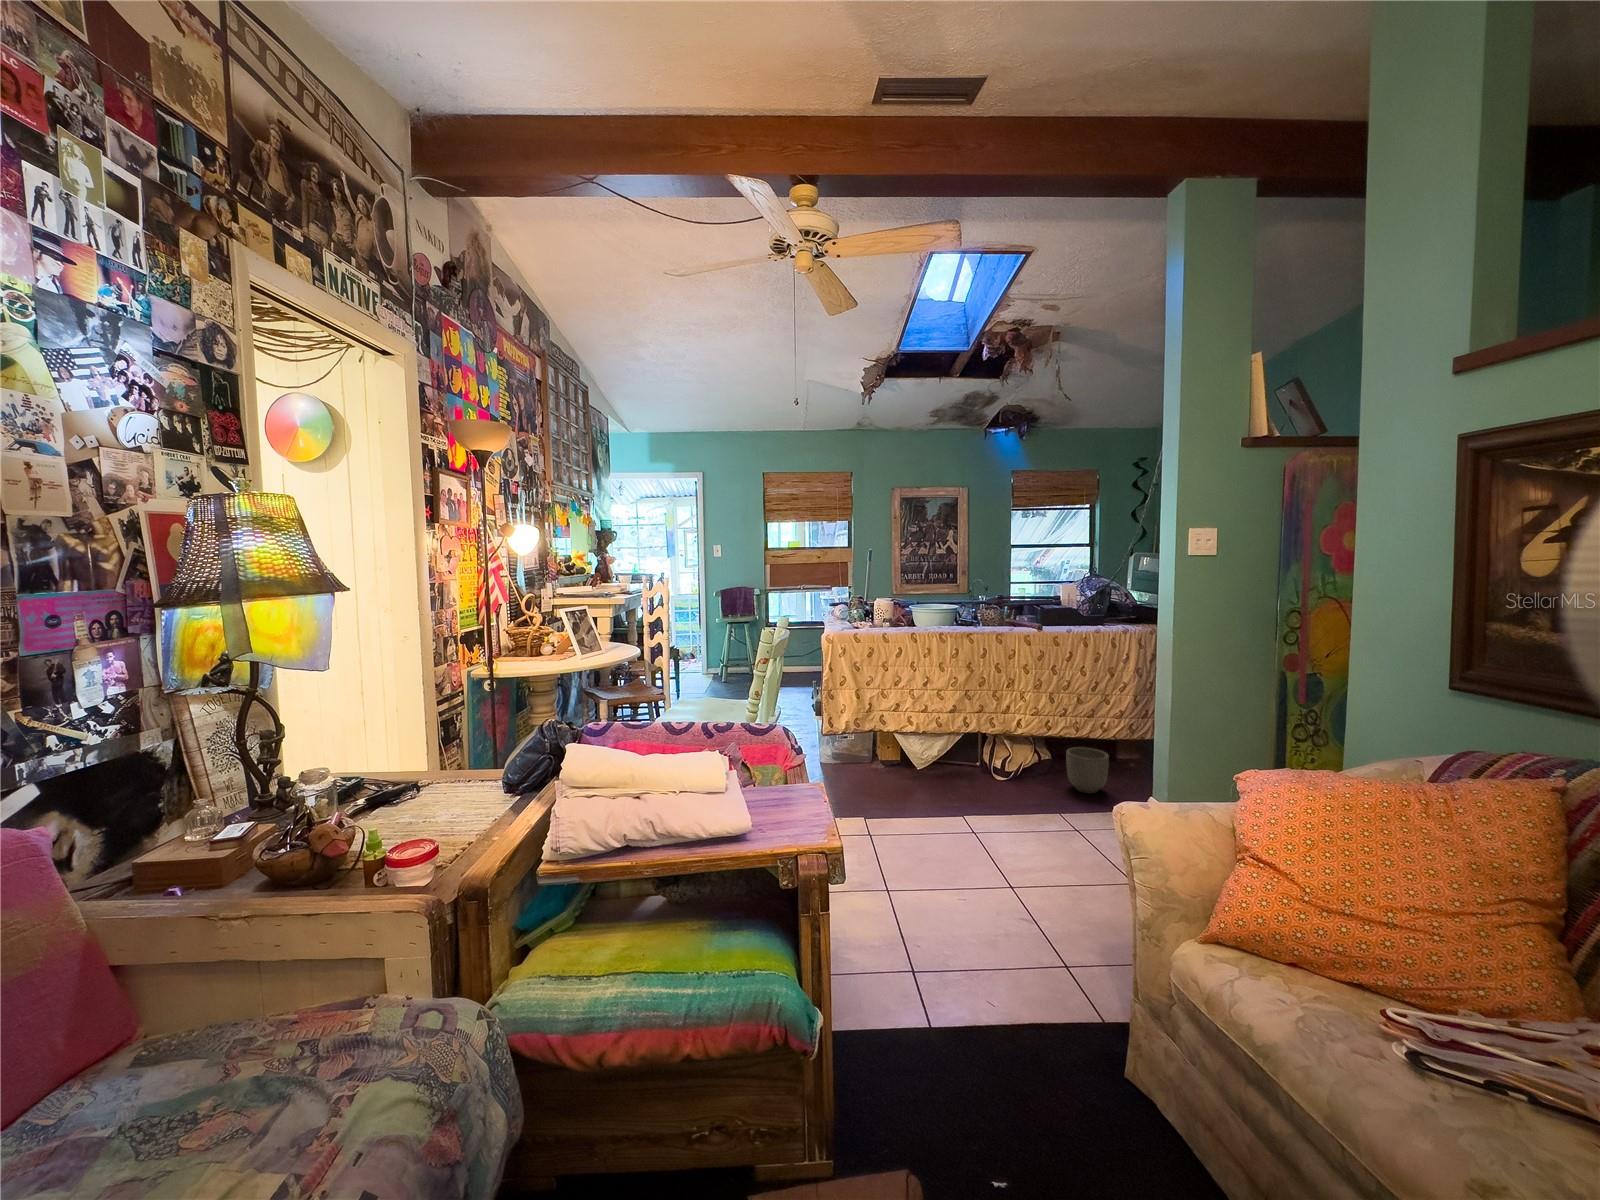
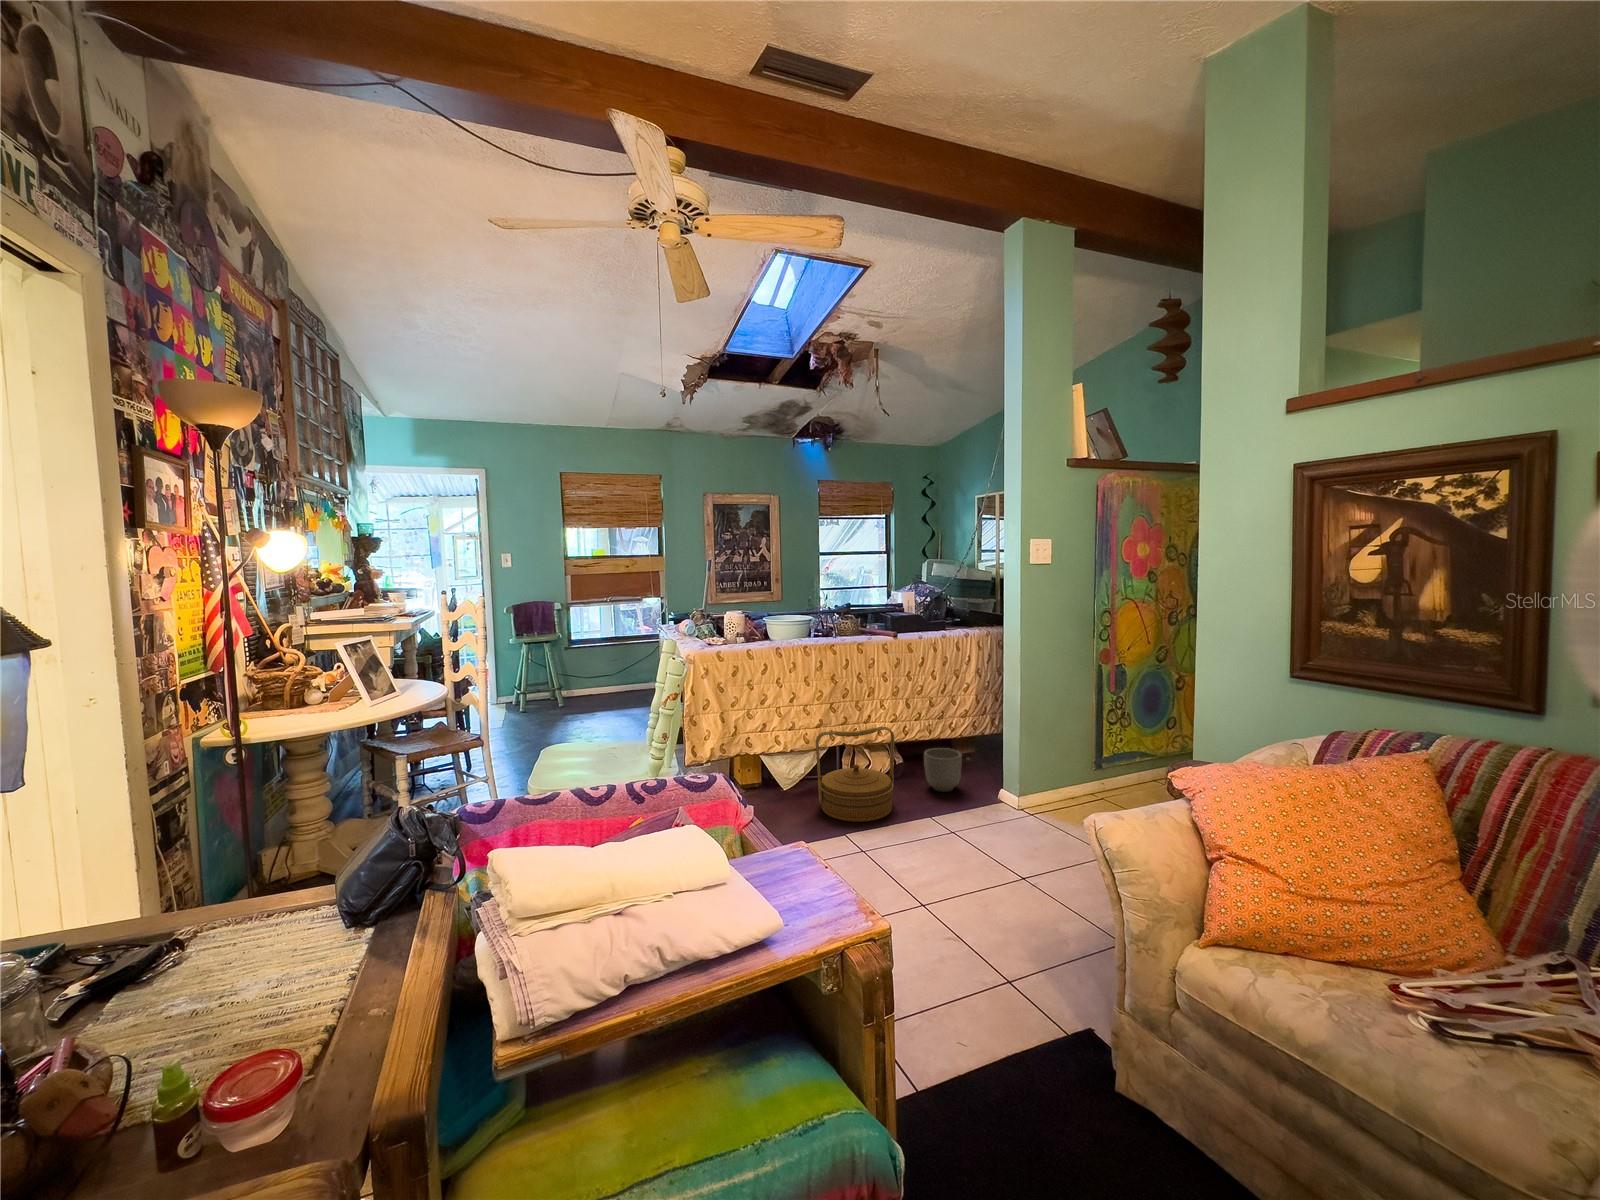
woven basket: none [945,717,1029,809] -> present [816,727,895,822]

